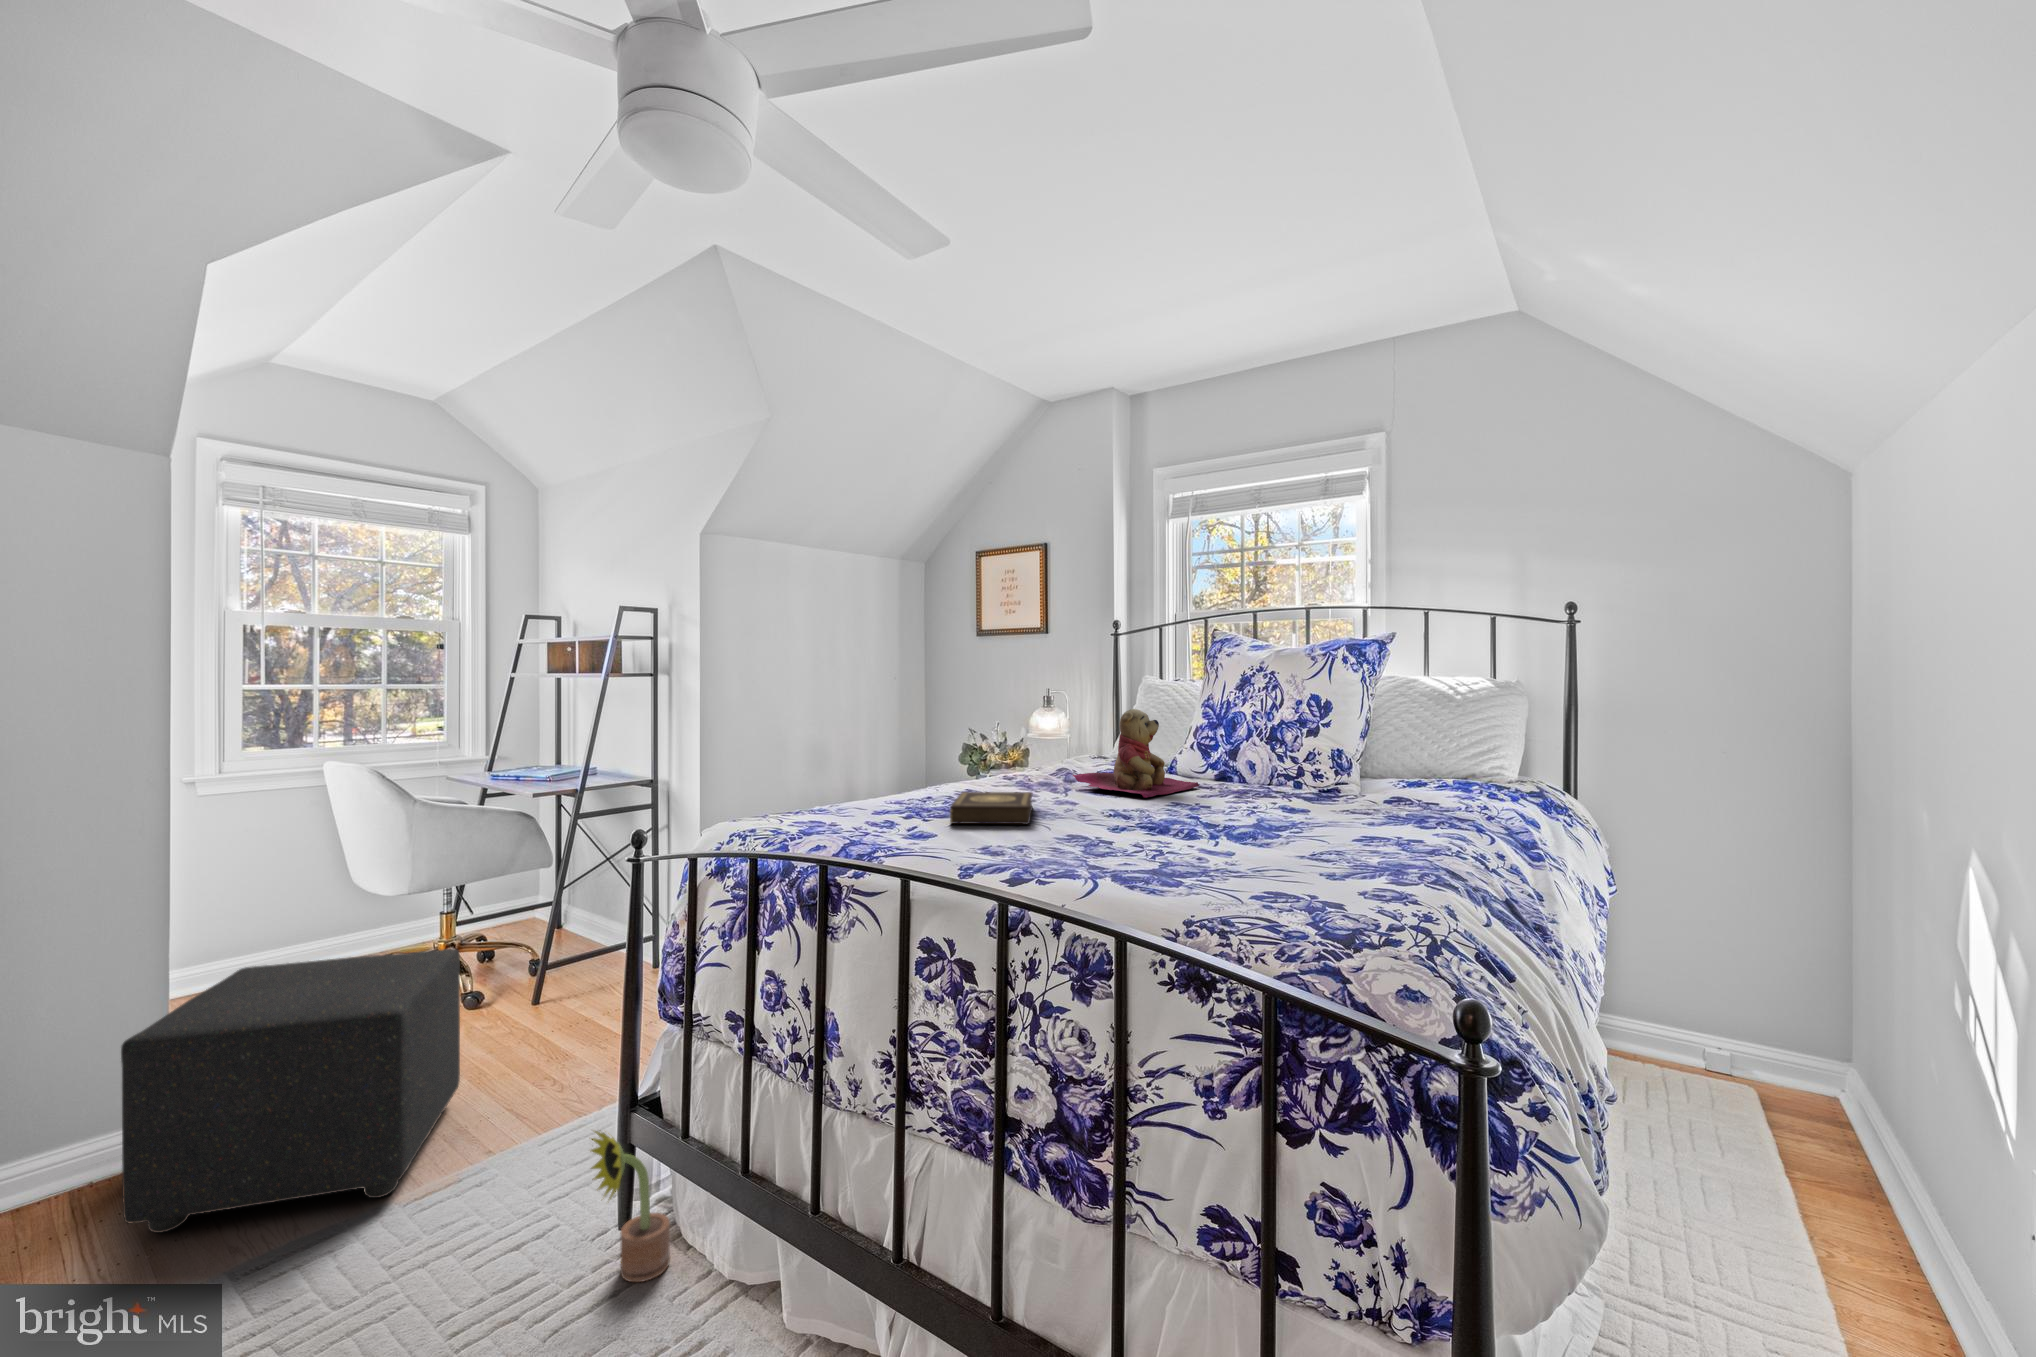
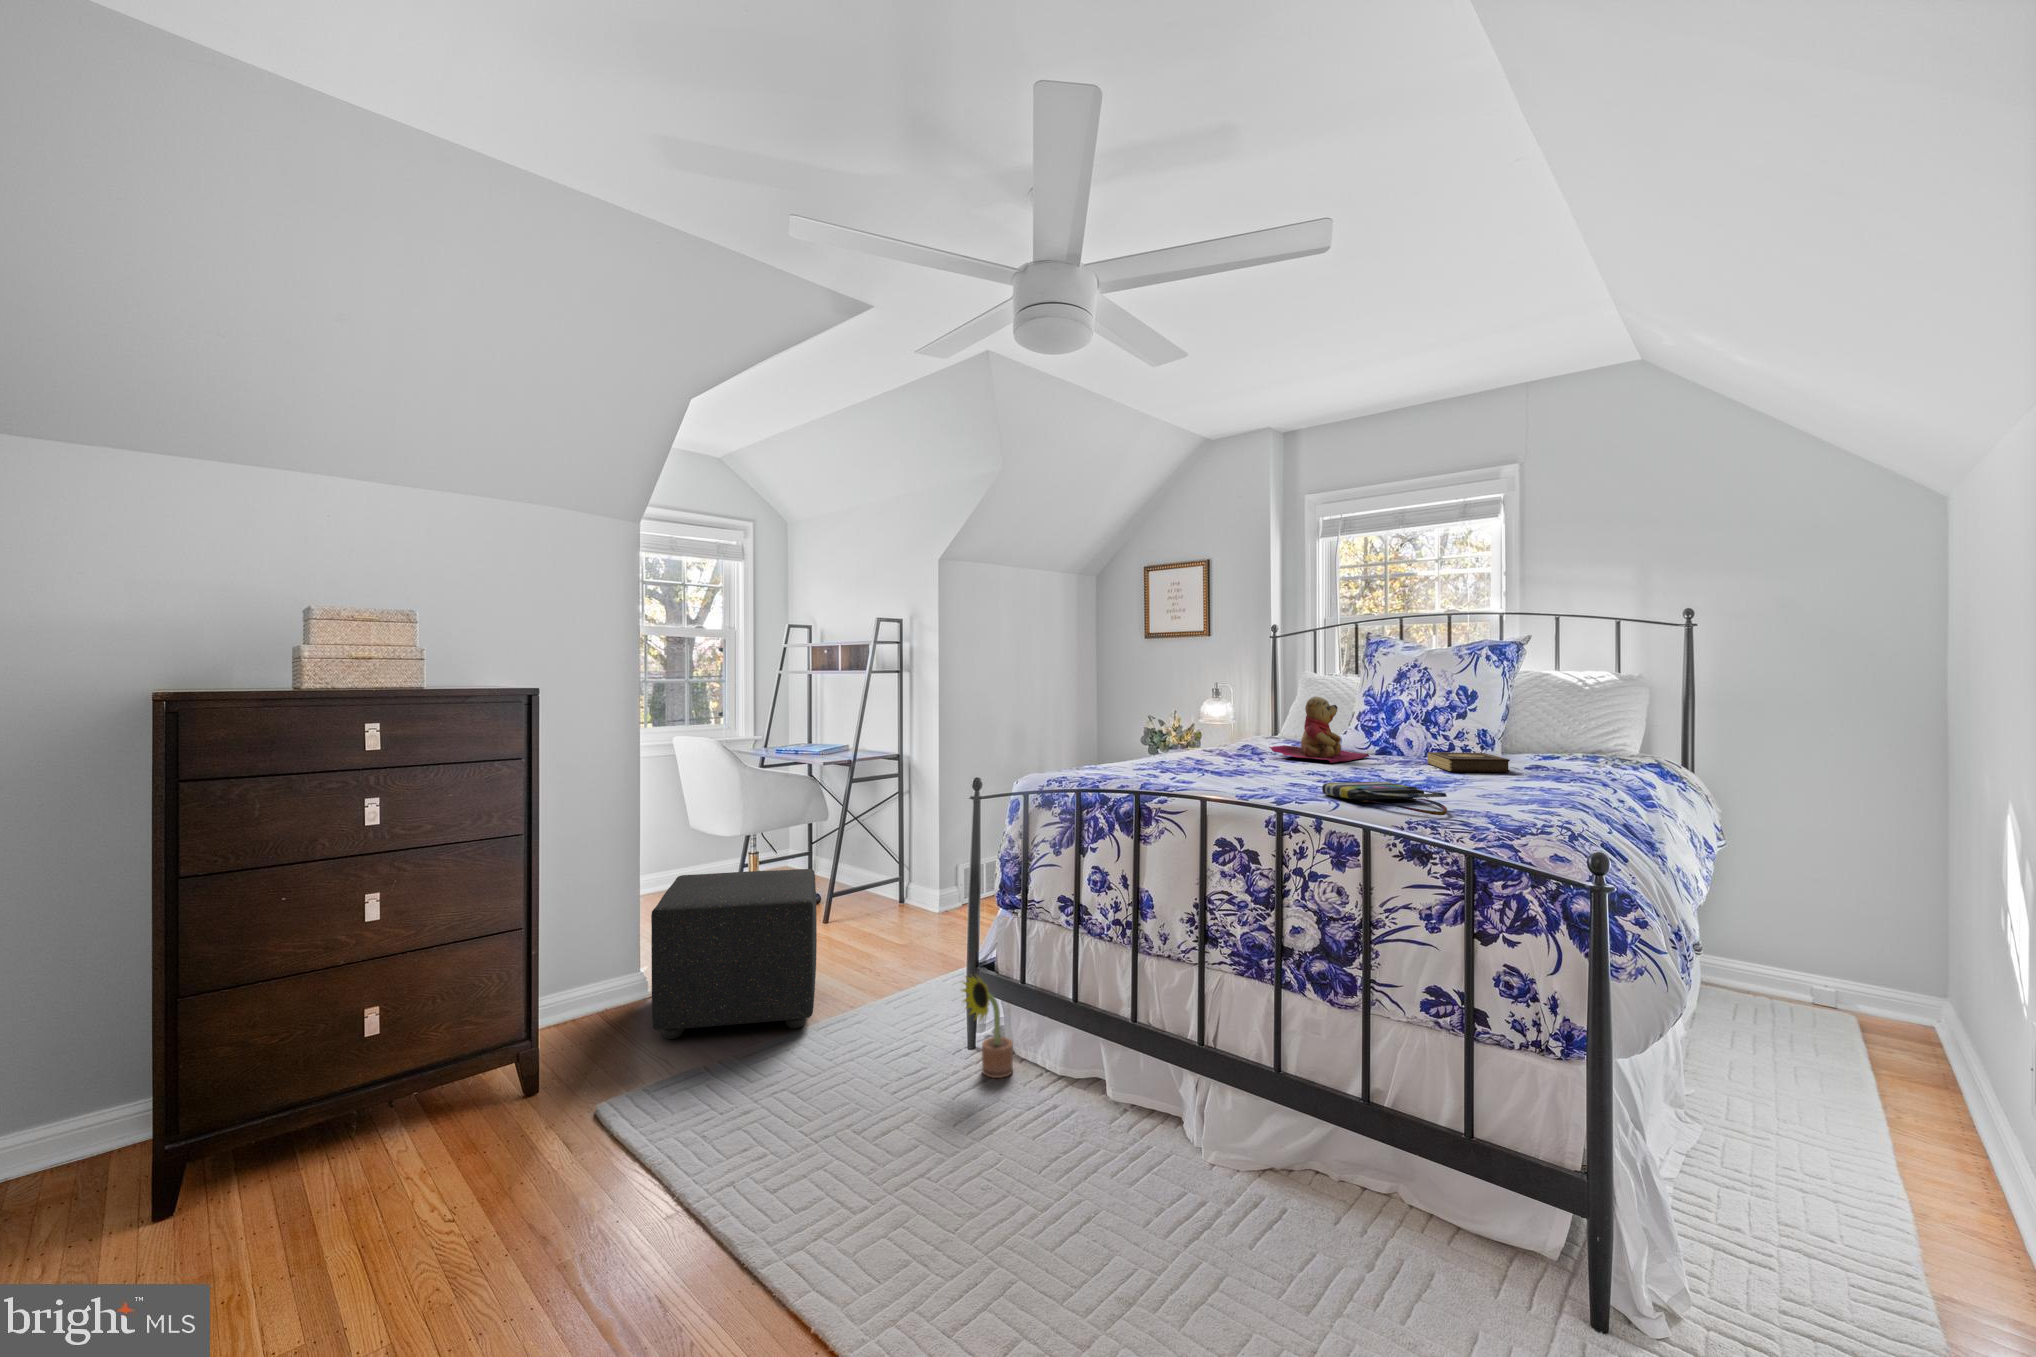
book: present [950,792,1033,824] -> present [1428,752,1510,772]
tote bag: none [1095,839,1254,908] -> present [1322,781,1447,815]

